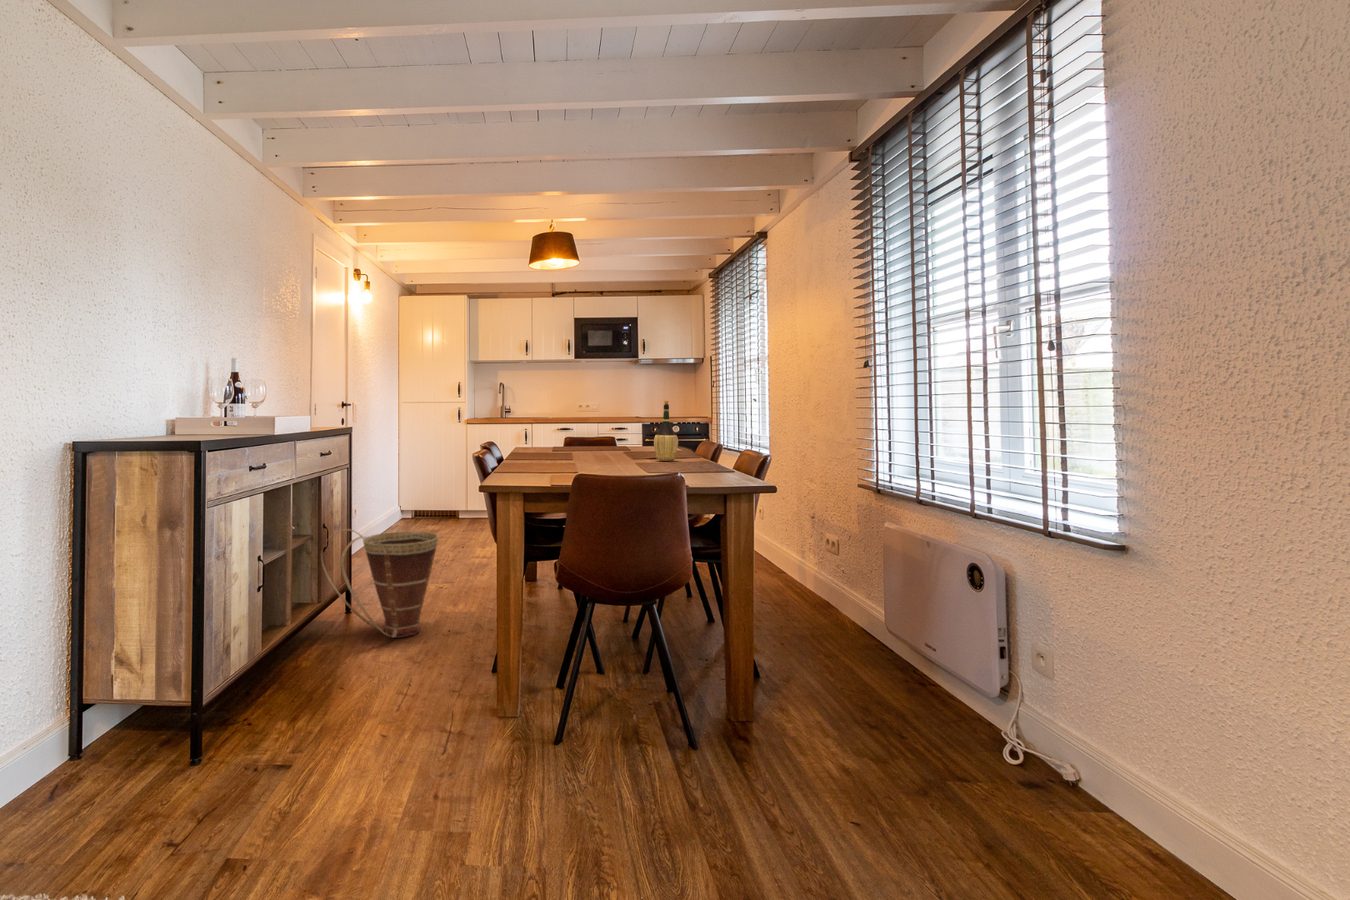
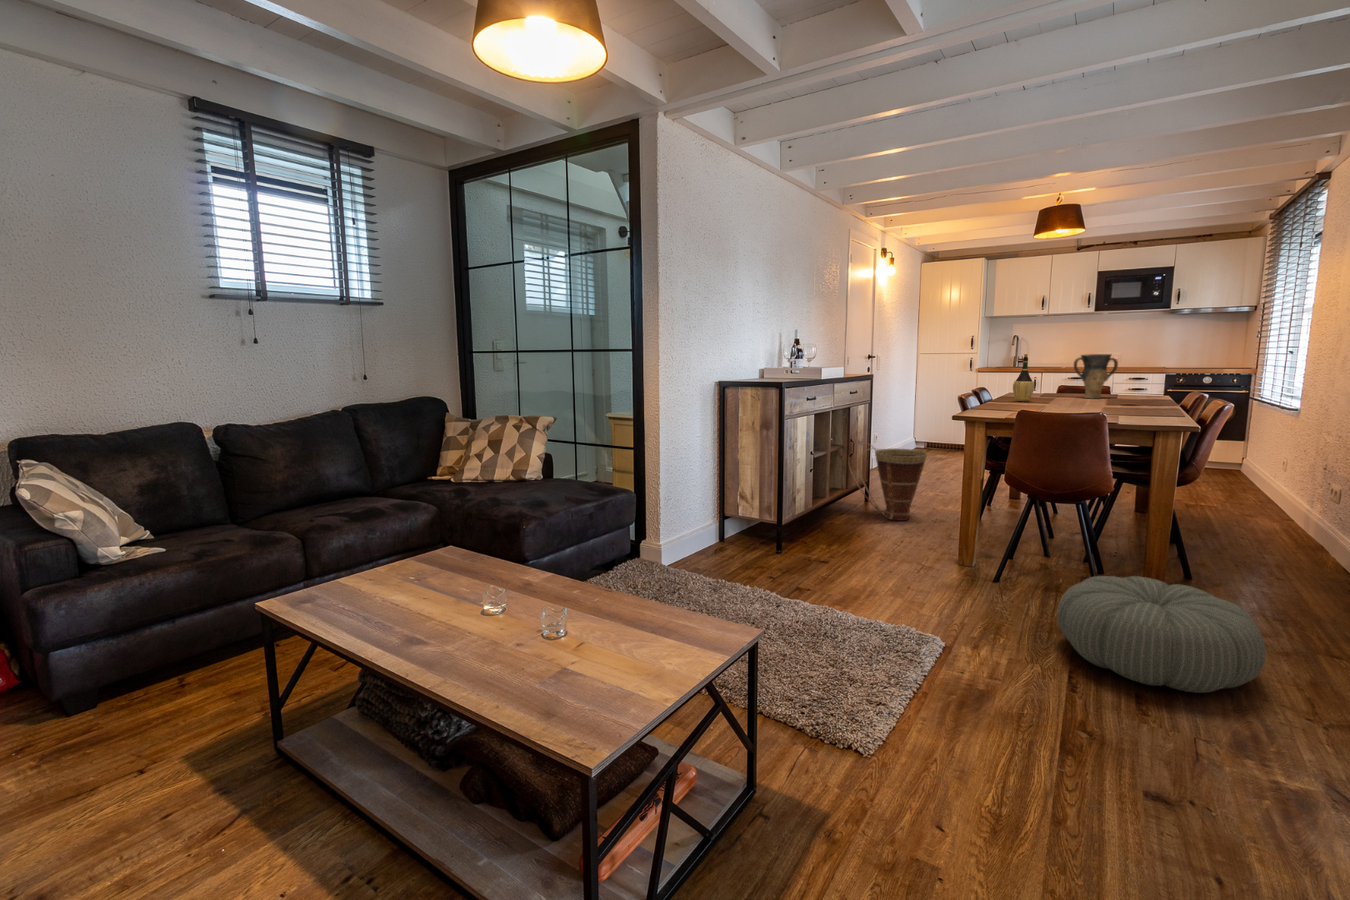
wine bottle: present [654,401,678,461] -> present [1013,354,1034,401]
vase: none [587,402,627,452] -> present [1074,354,1118,399]
pouf: none [673,669,882,822] -> present [1057,576,1266,693]

